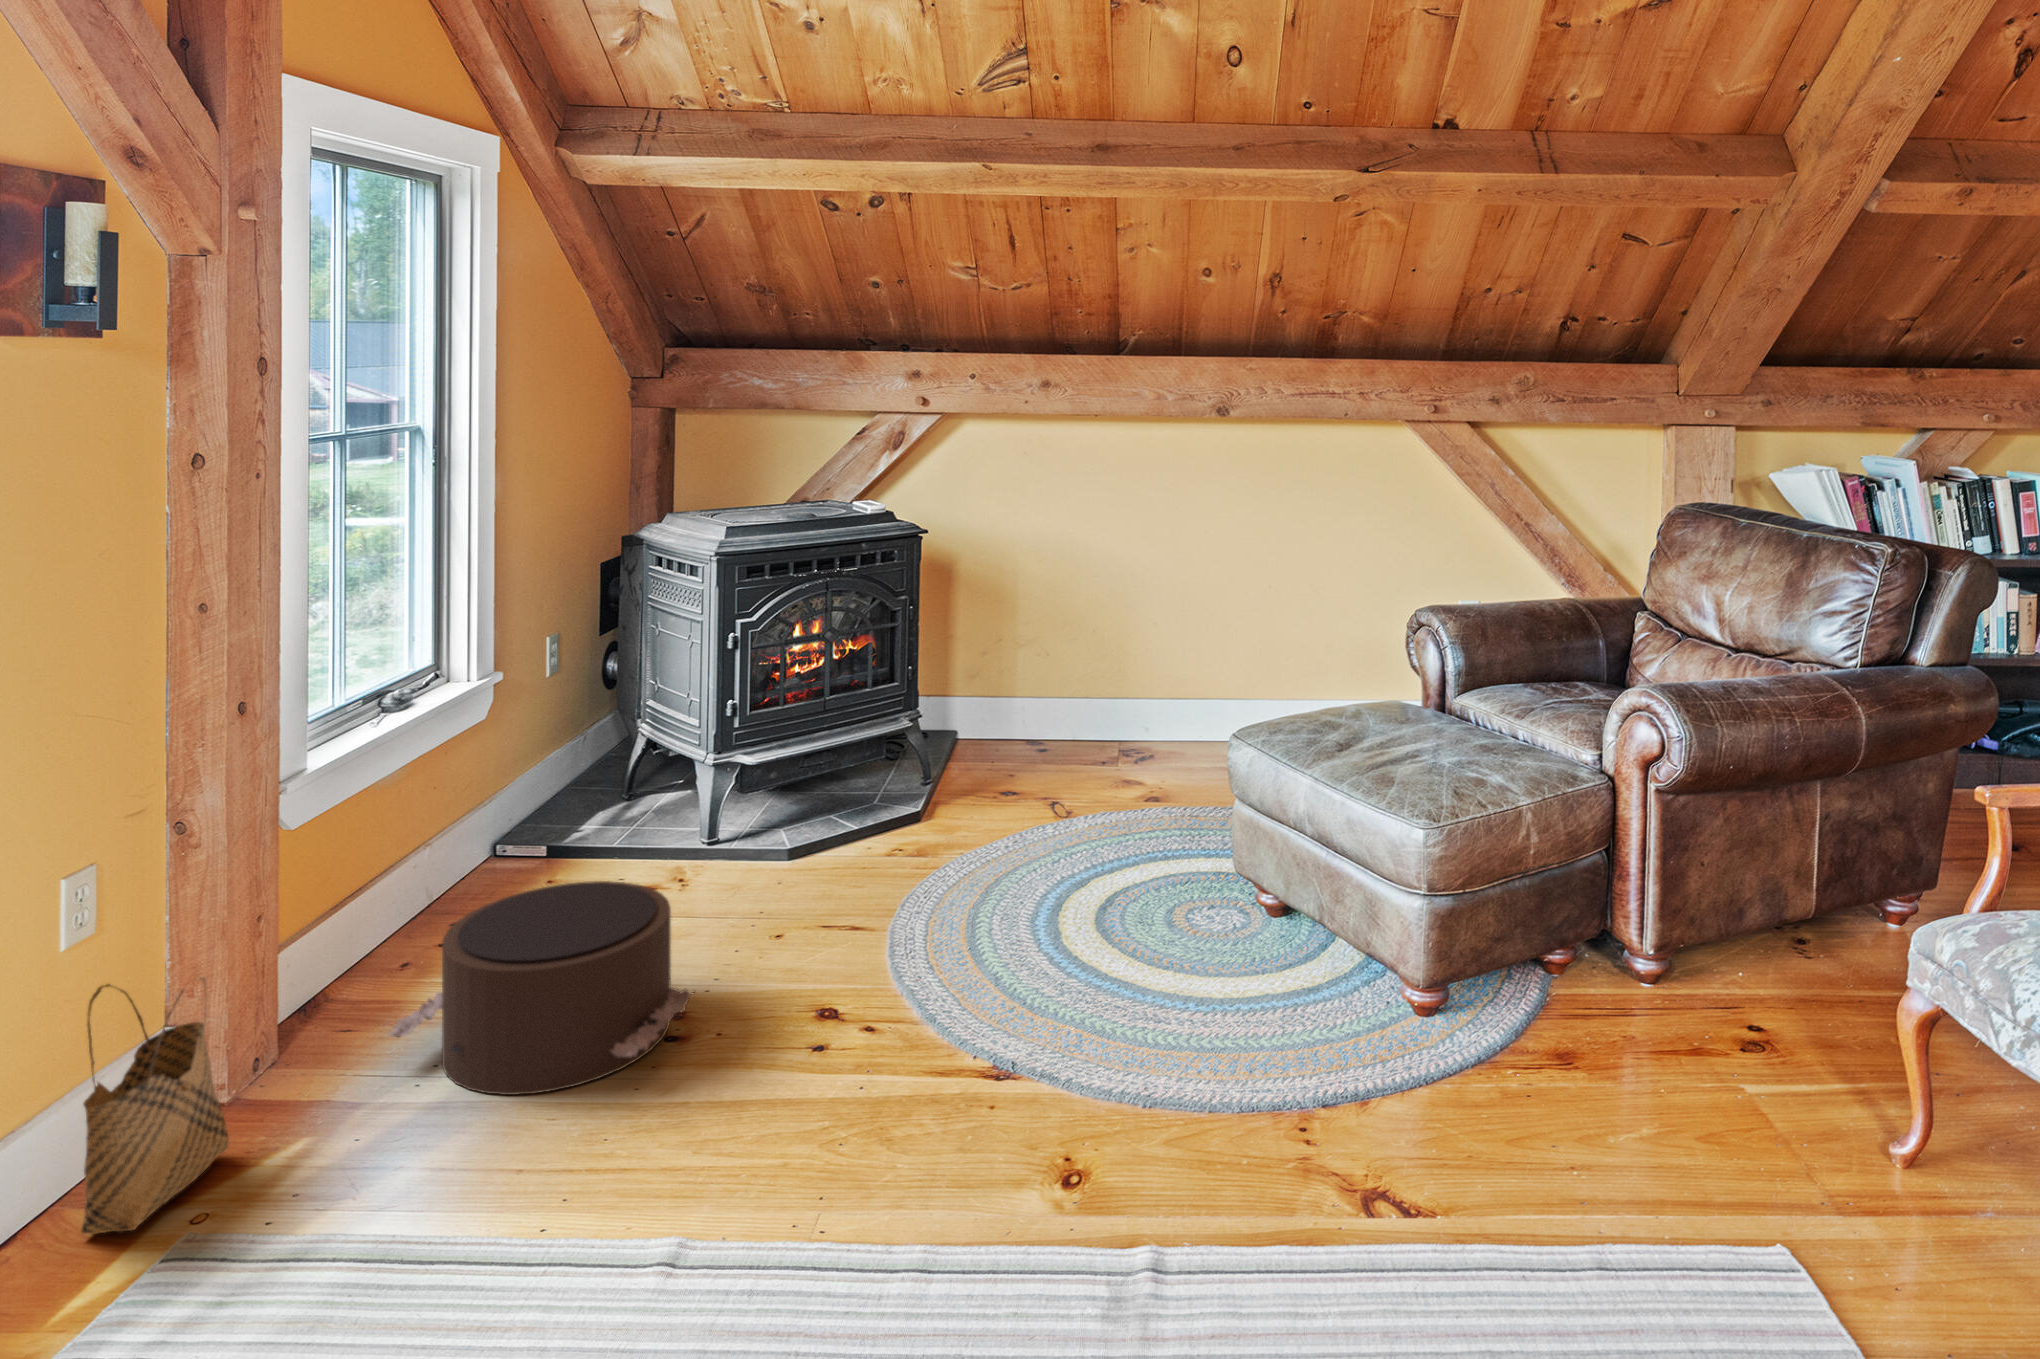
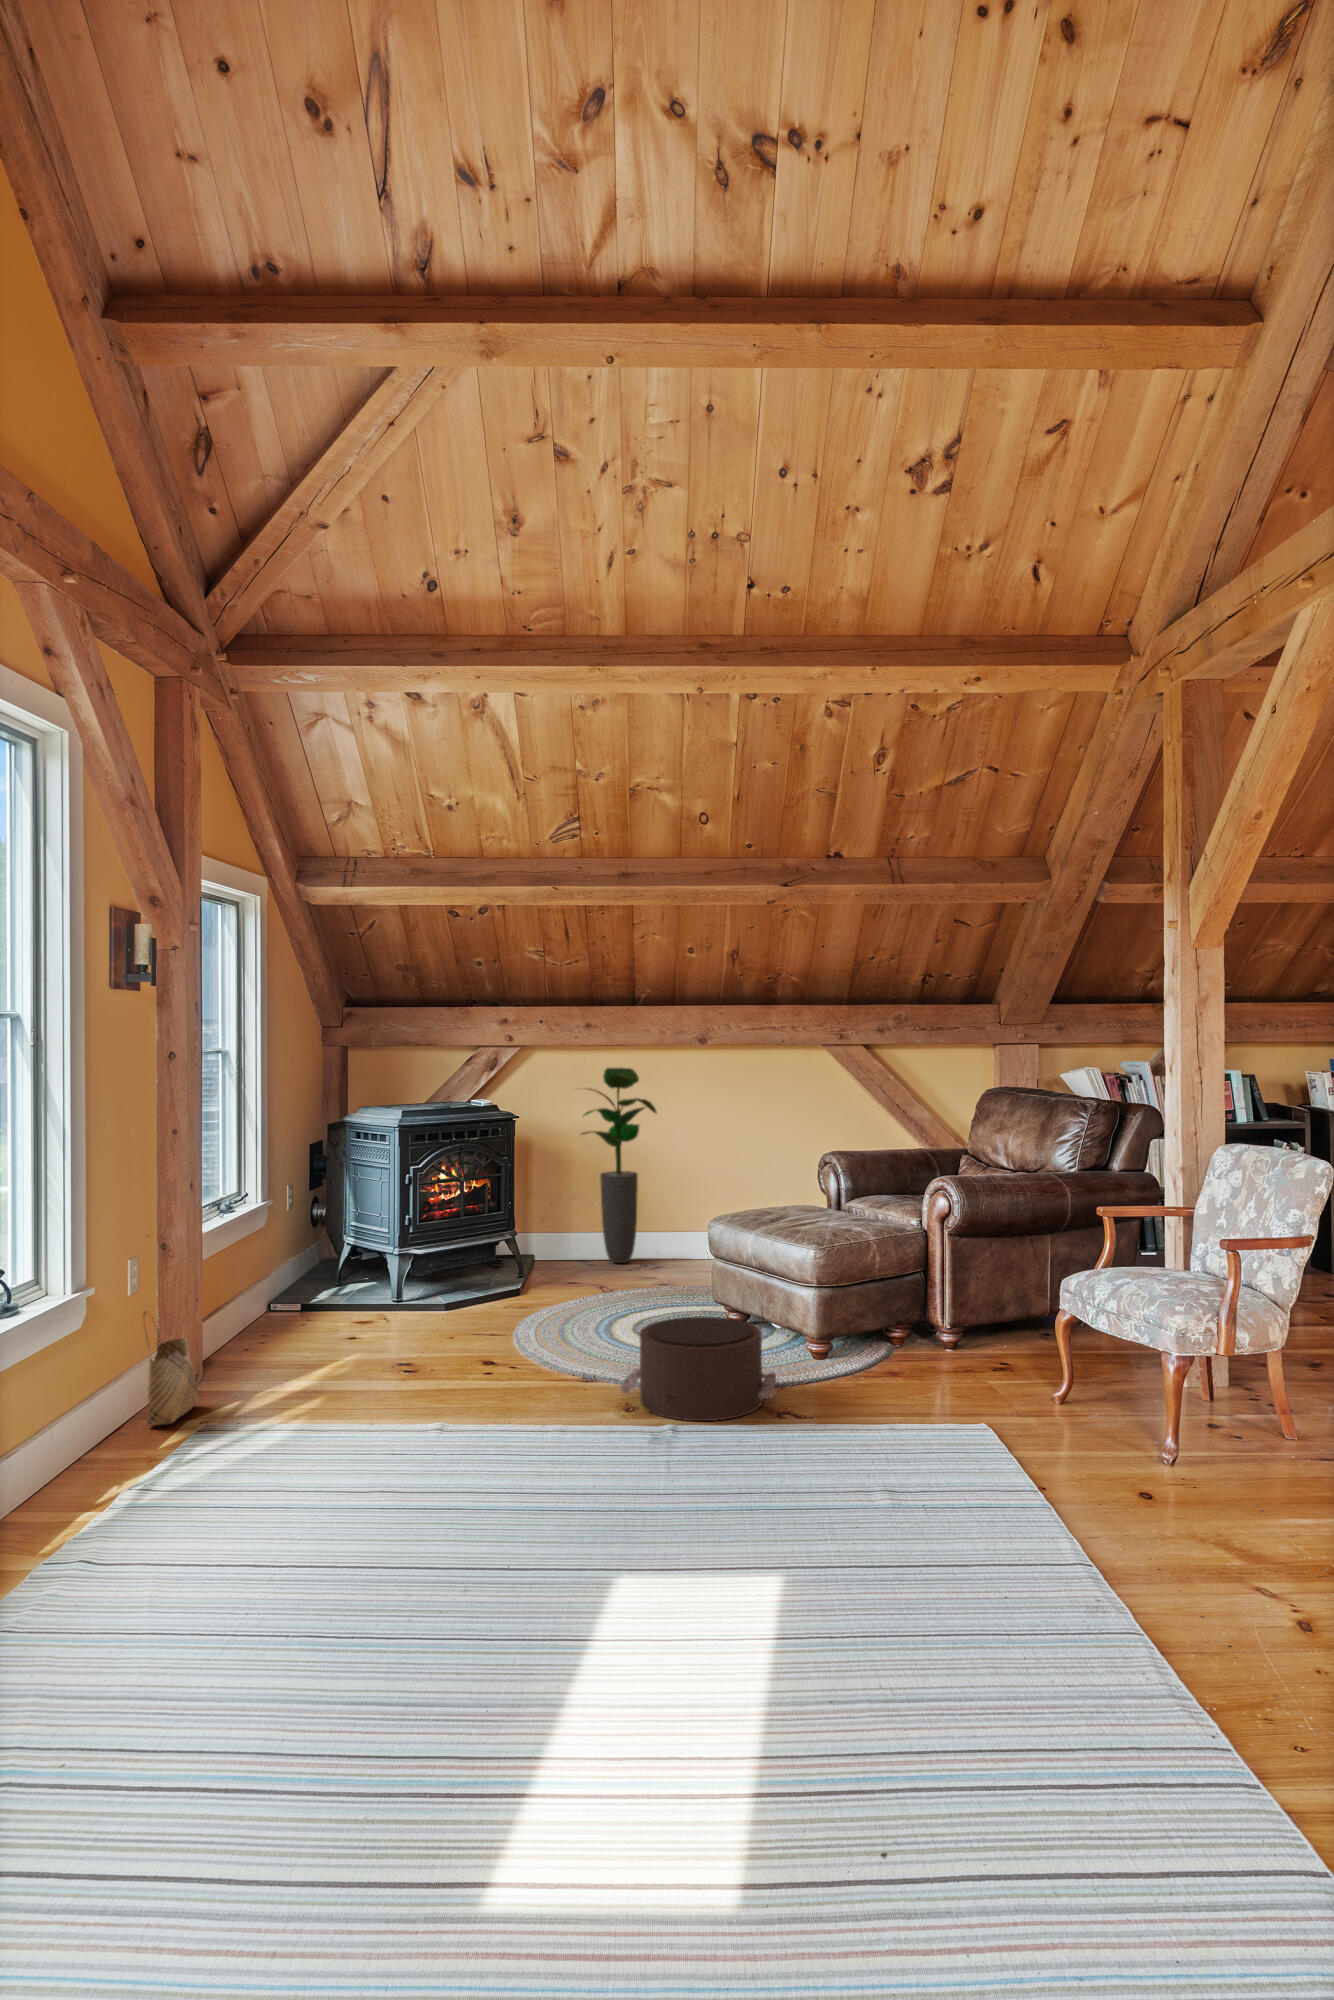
potted plant: none [1018,450,1149,756] -> present [582,1068,656,1263]
pouf: present [388,881,695,1095] -> present [620,1316,776,1421]

